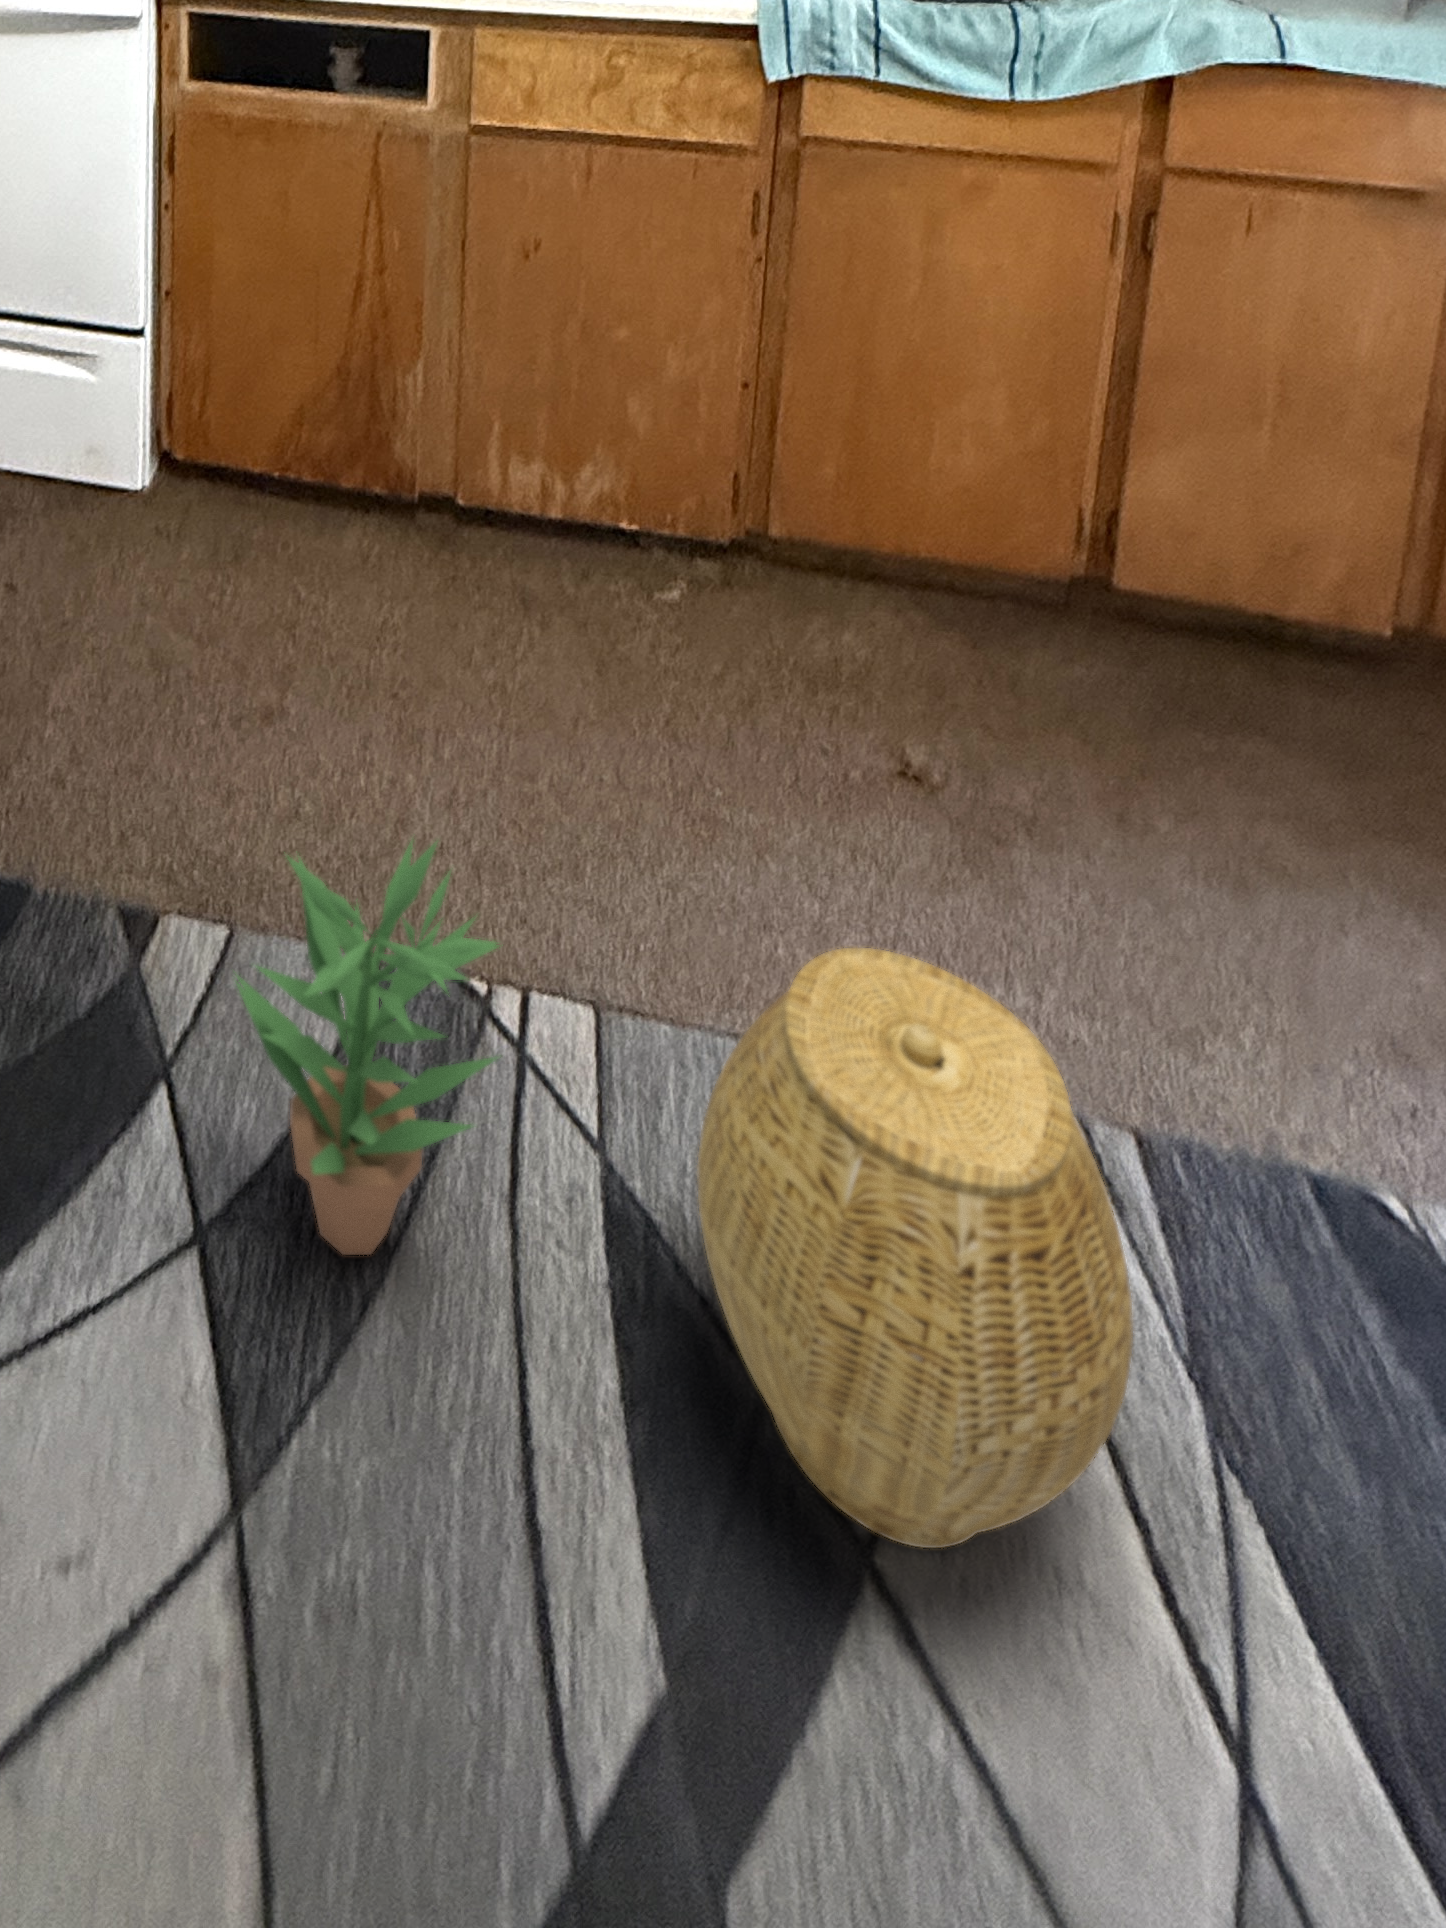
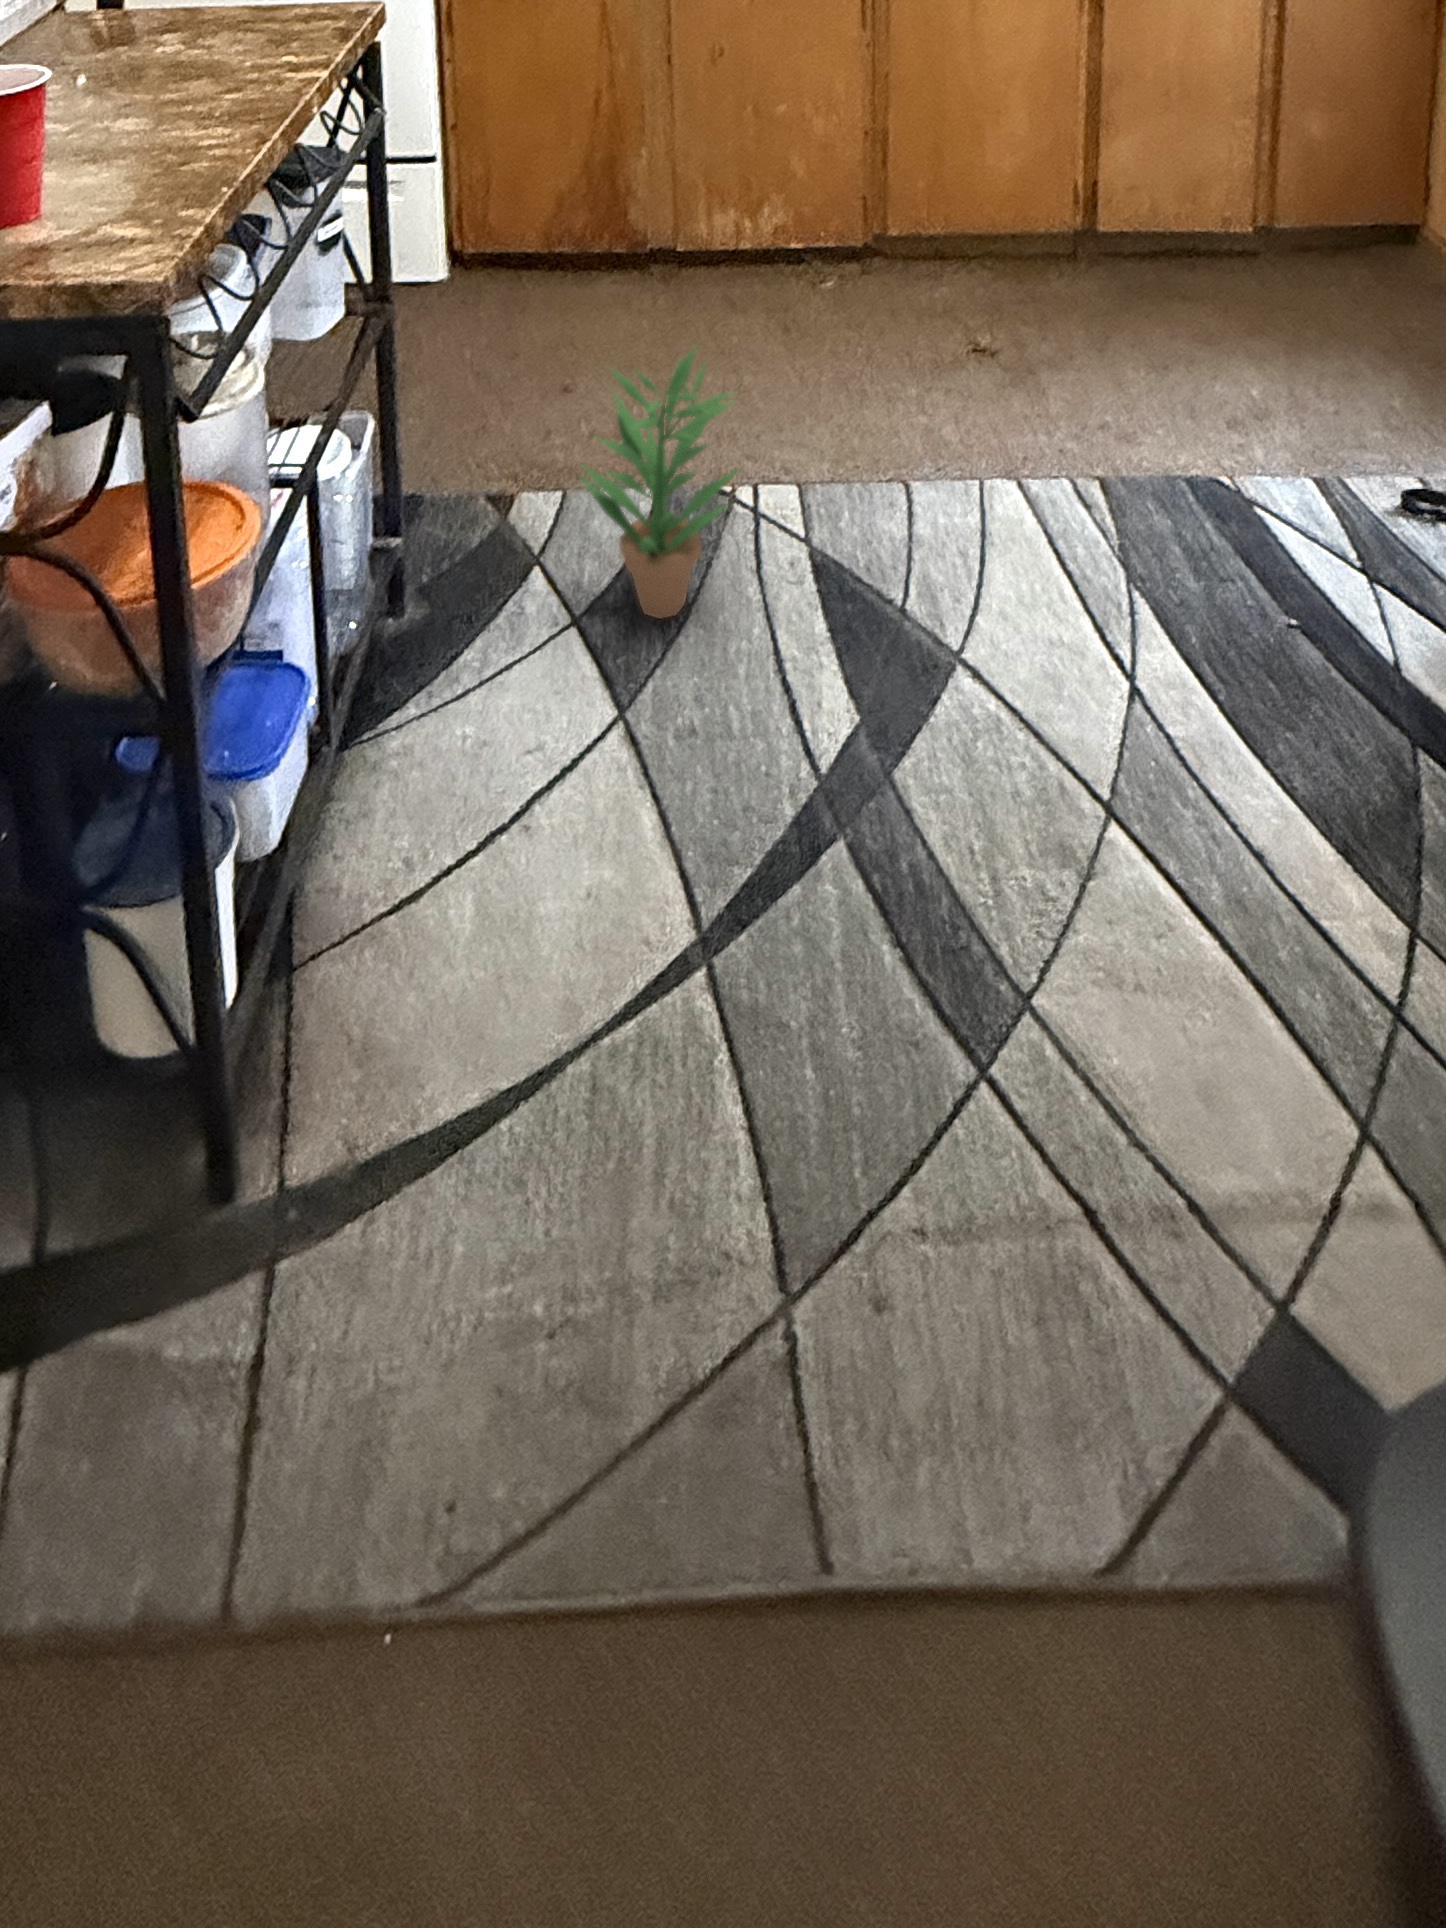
woven basket: present [697,948,1133,1548] -> none [857,357,1075,656]

